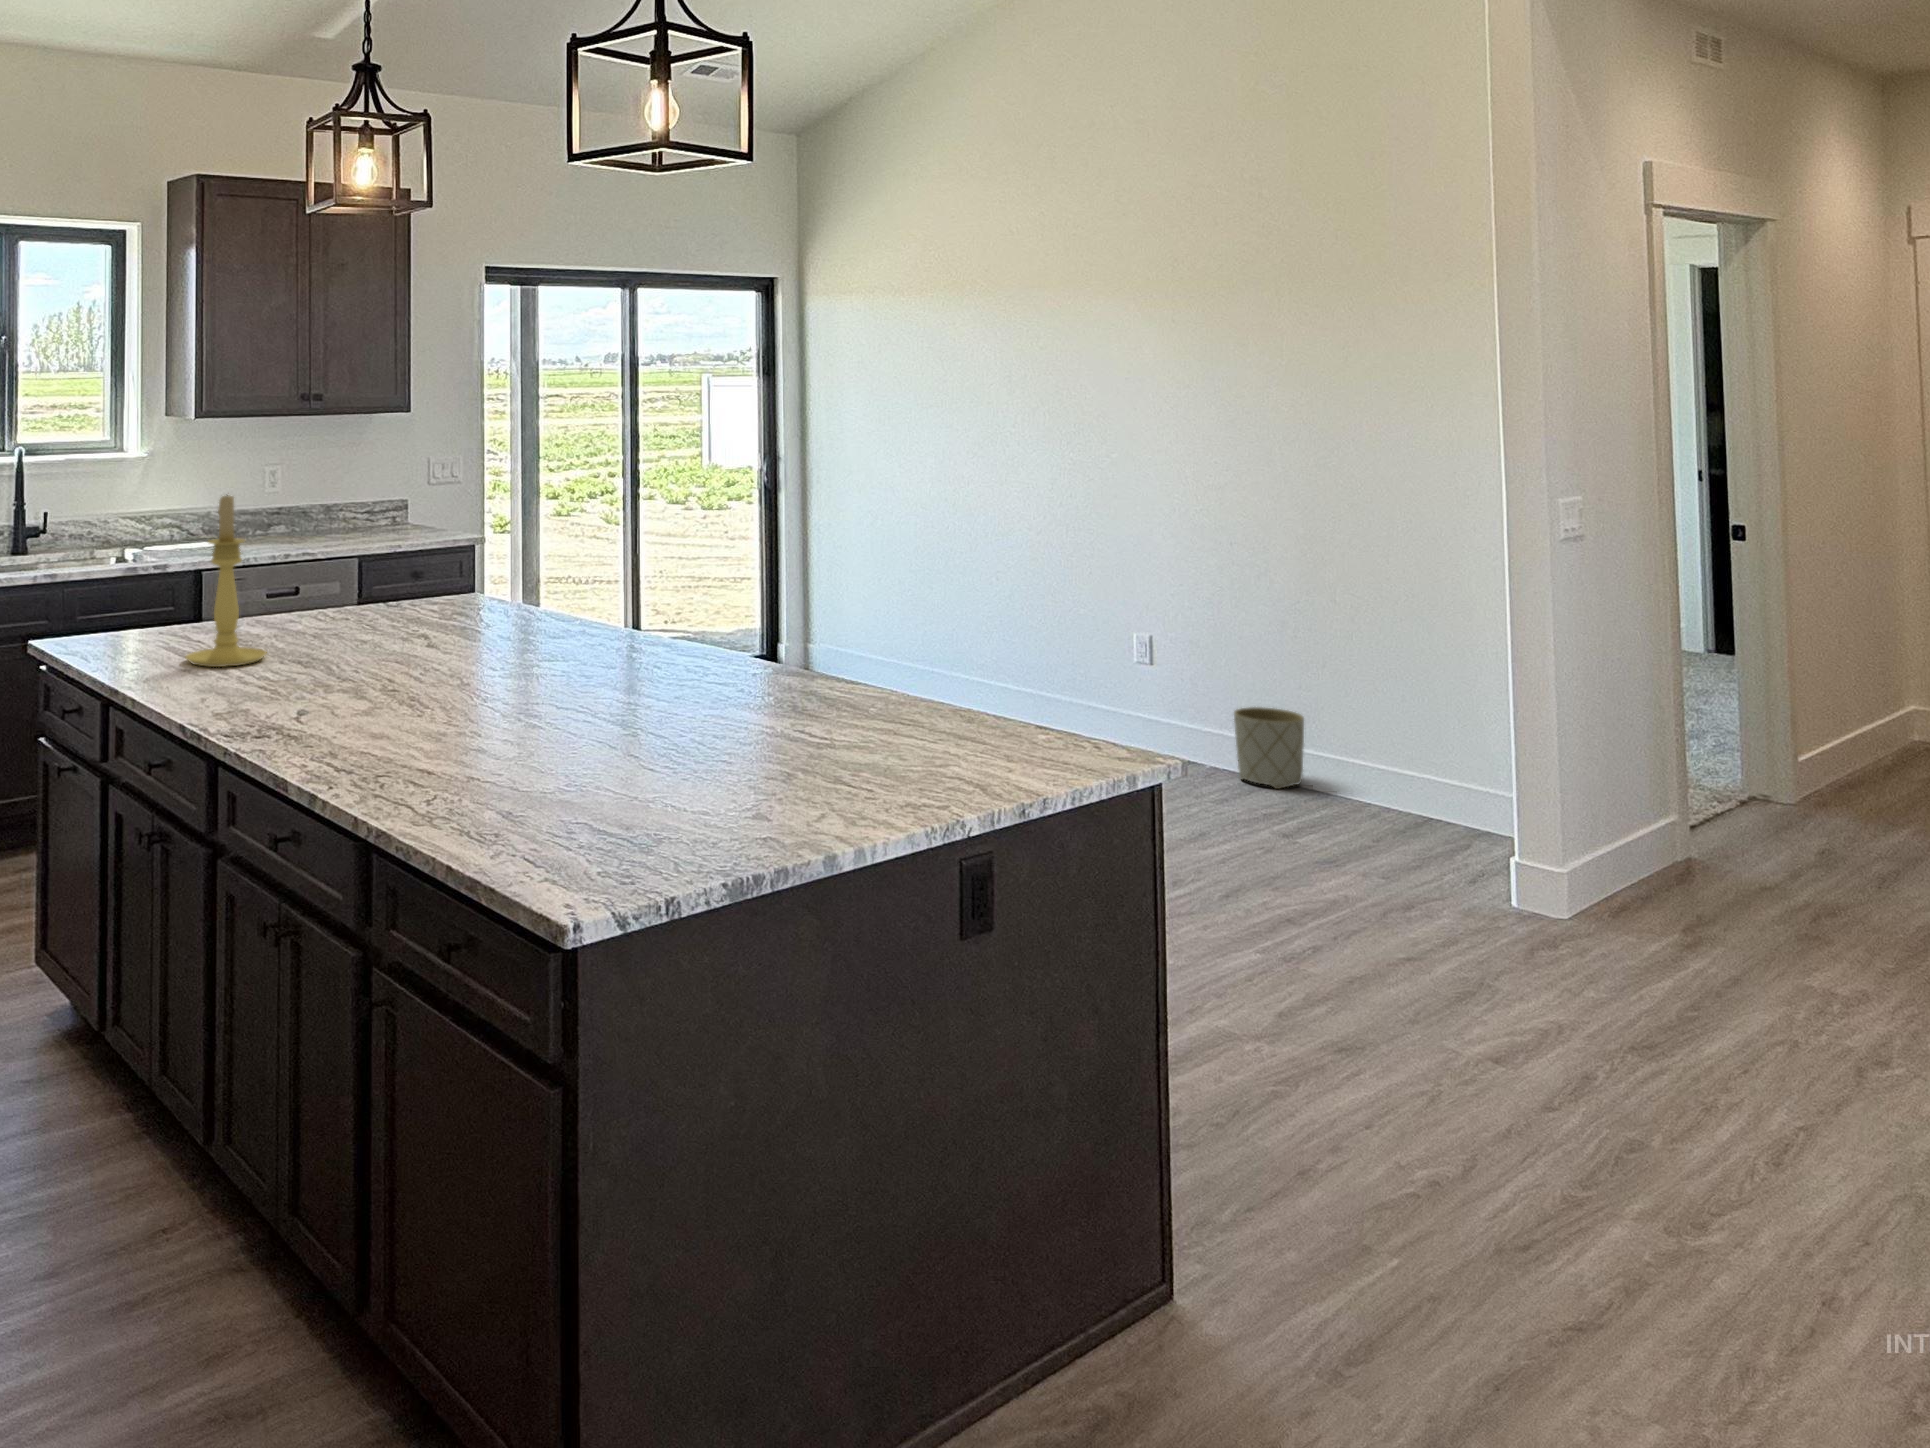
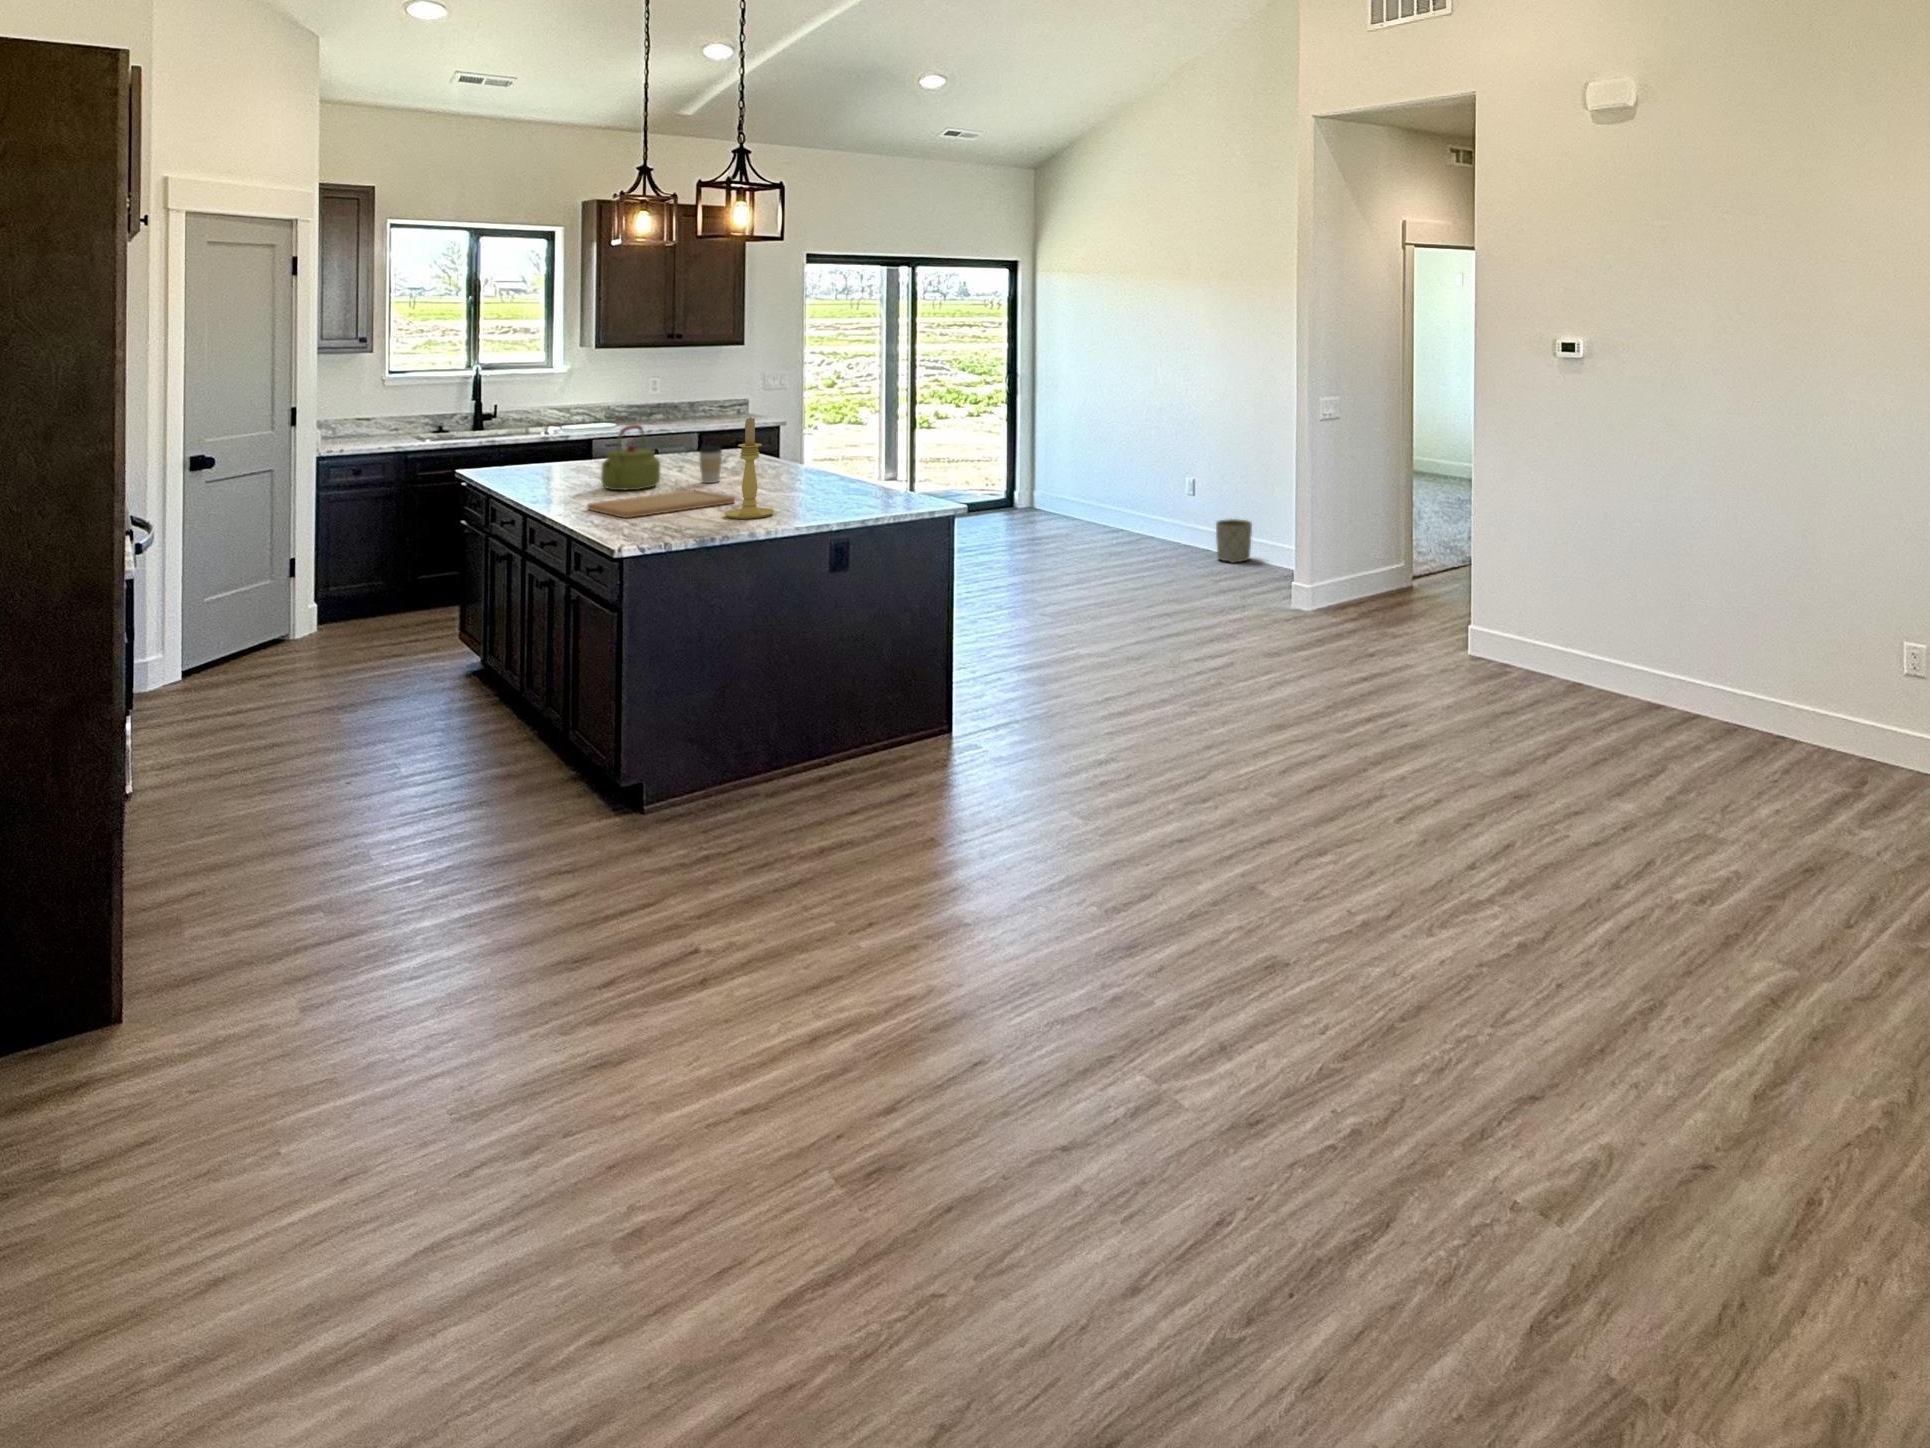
candle holder: present [186,495,266,667] -> present [724,417,775,519]
kettle: none [352,557,465,700] -> present [601,425,660,490]
coffee cup: none [530,597,576,679] -> present [699,445,722,483]
cutting board: none [383,704,689,795] -> present [588,490,735,518]

